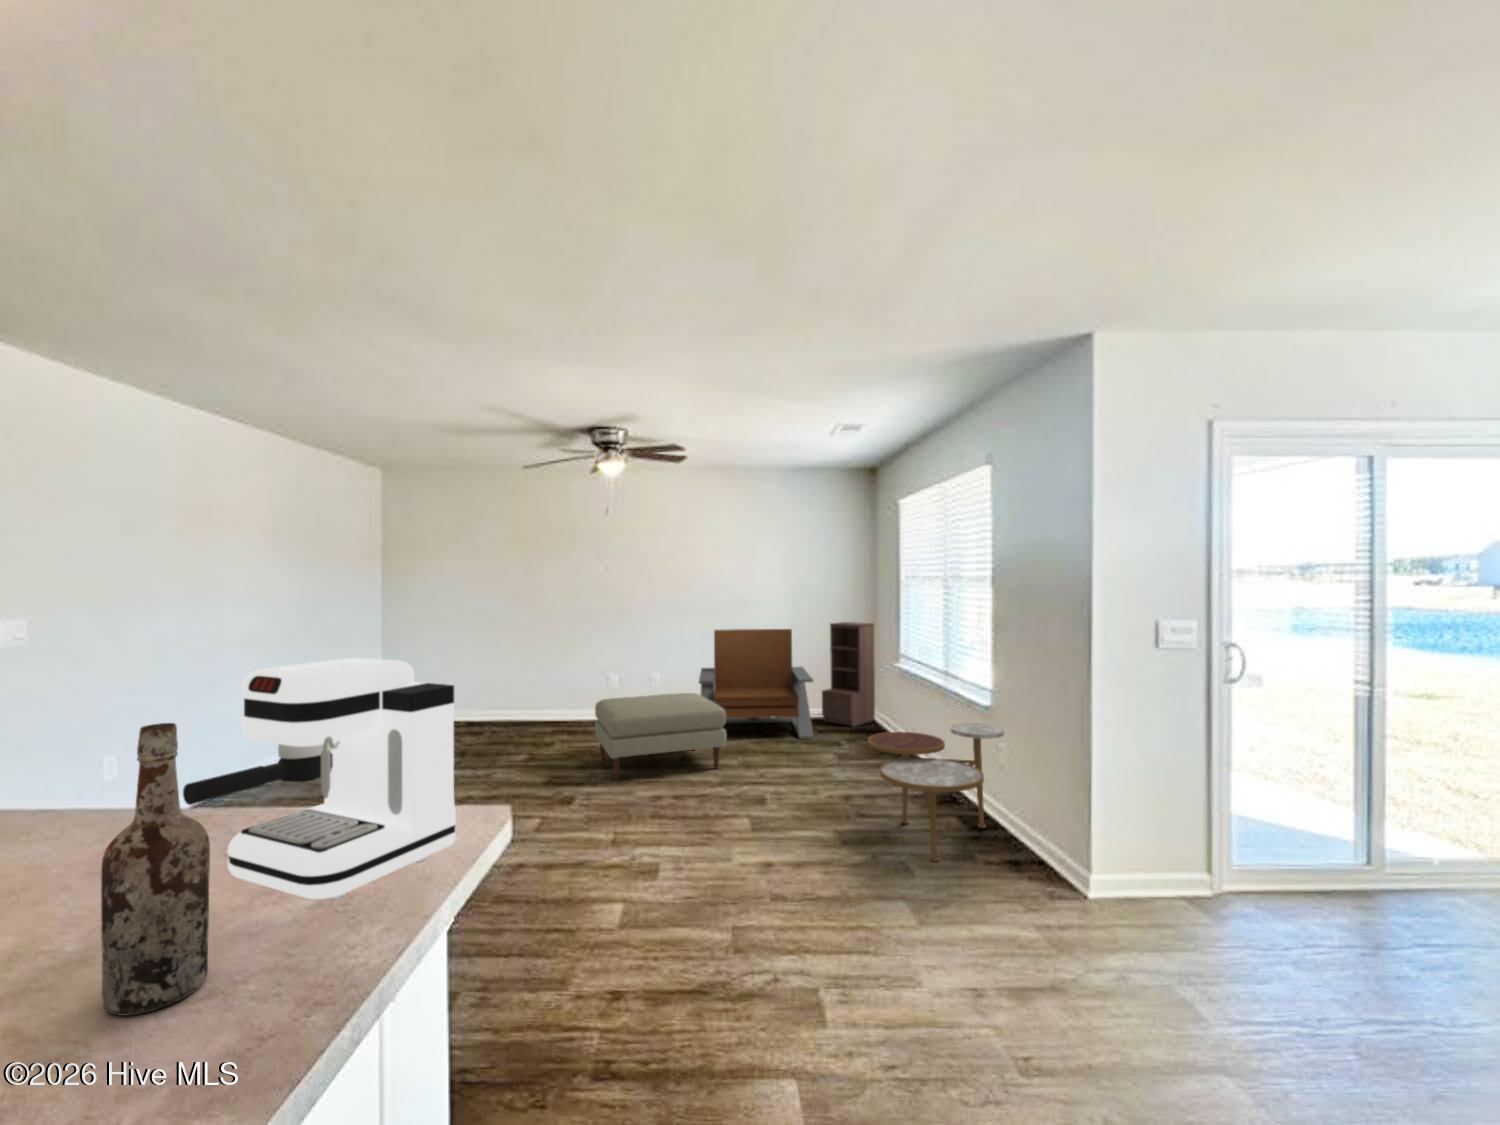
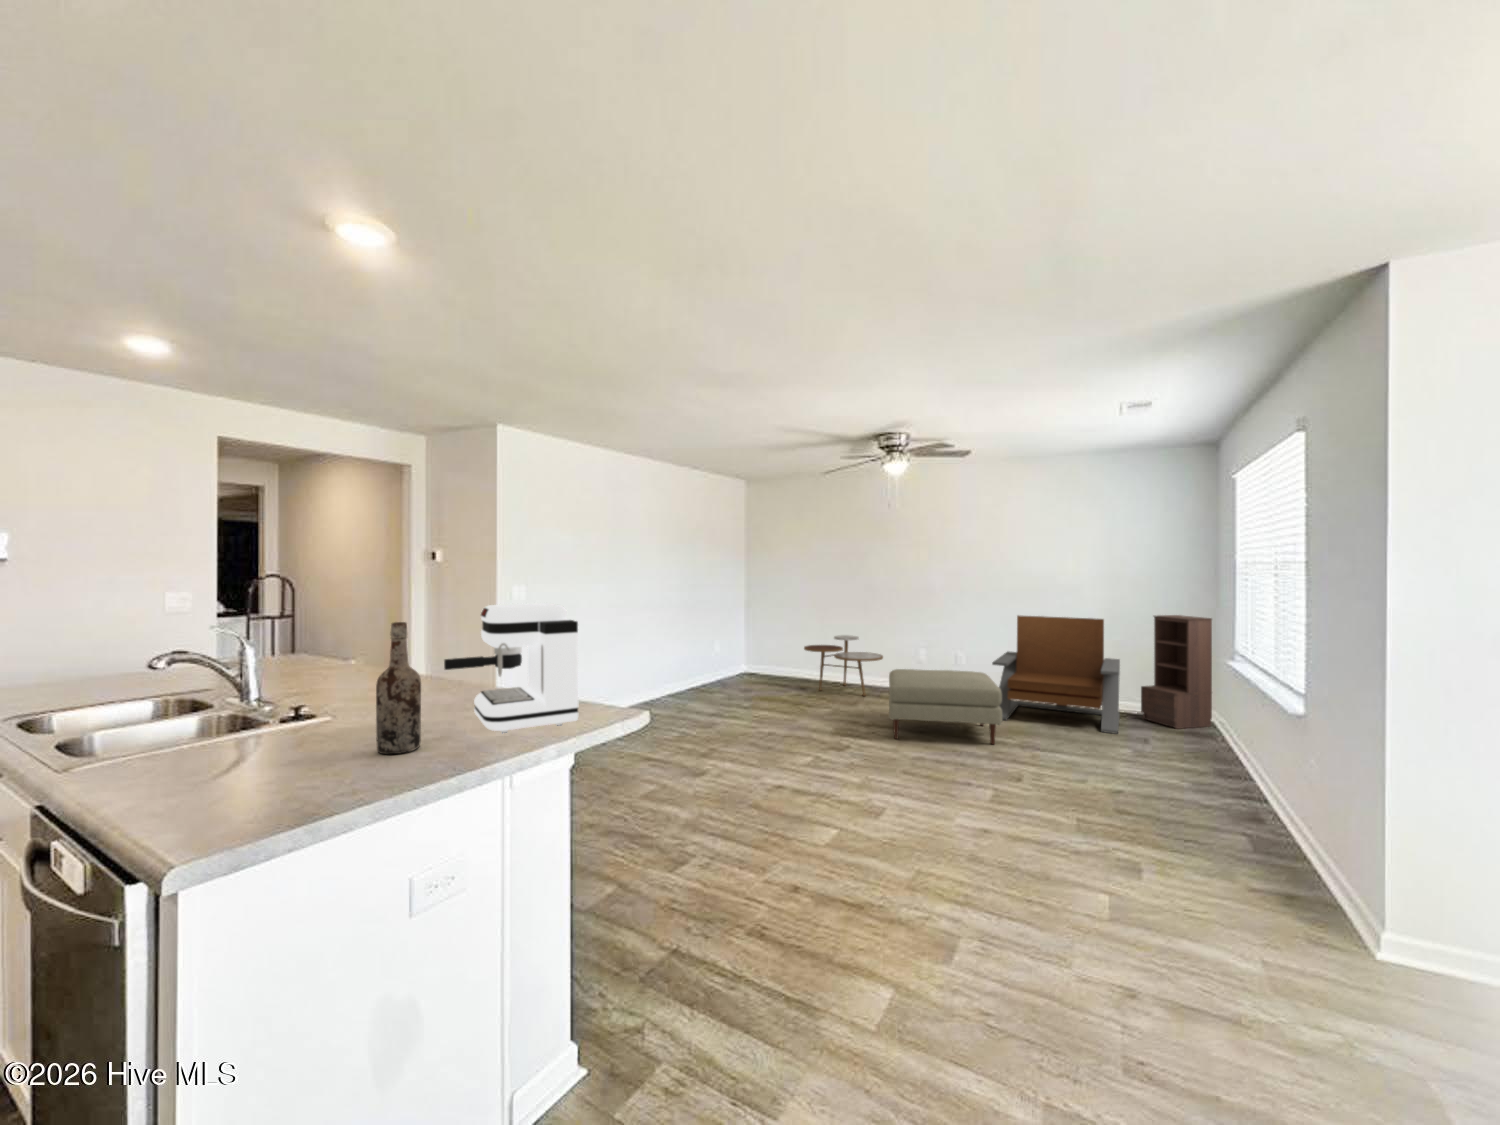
side table: present [868,723,1004,861] -> present [804,635,883,696]

